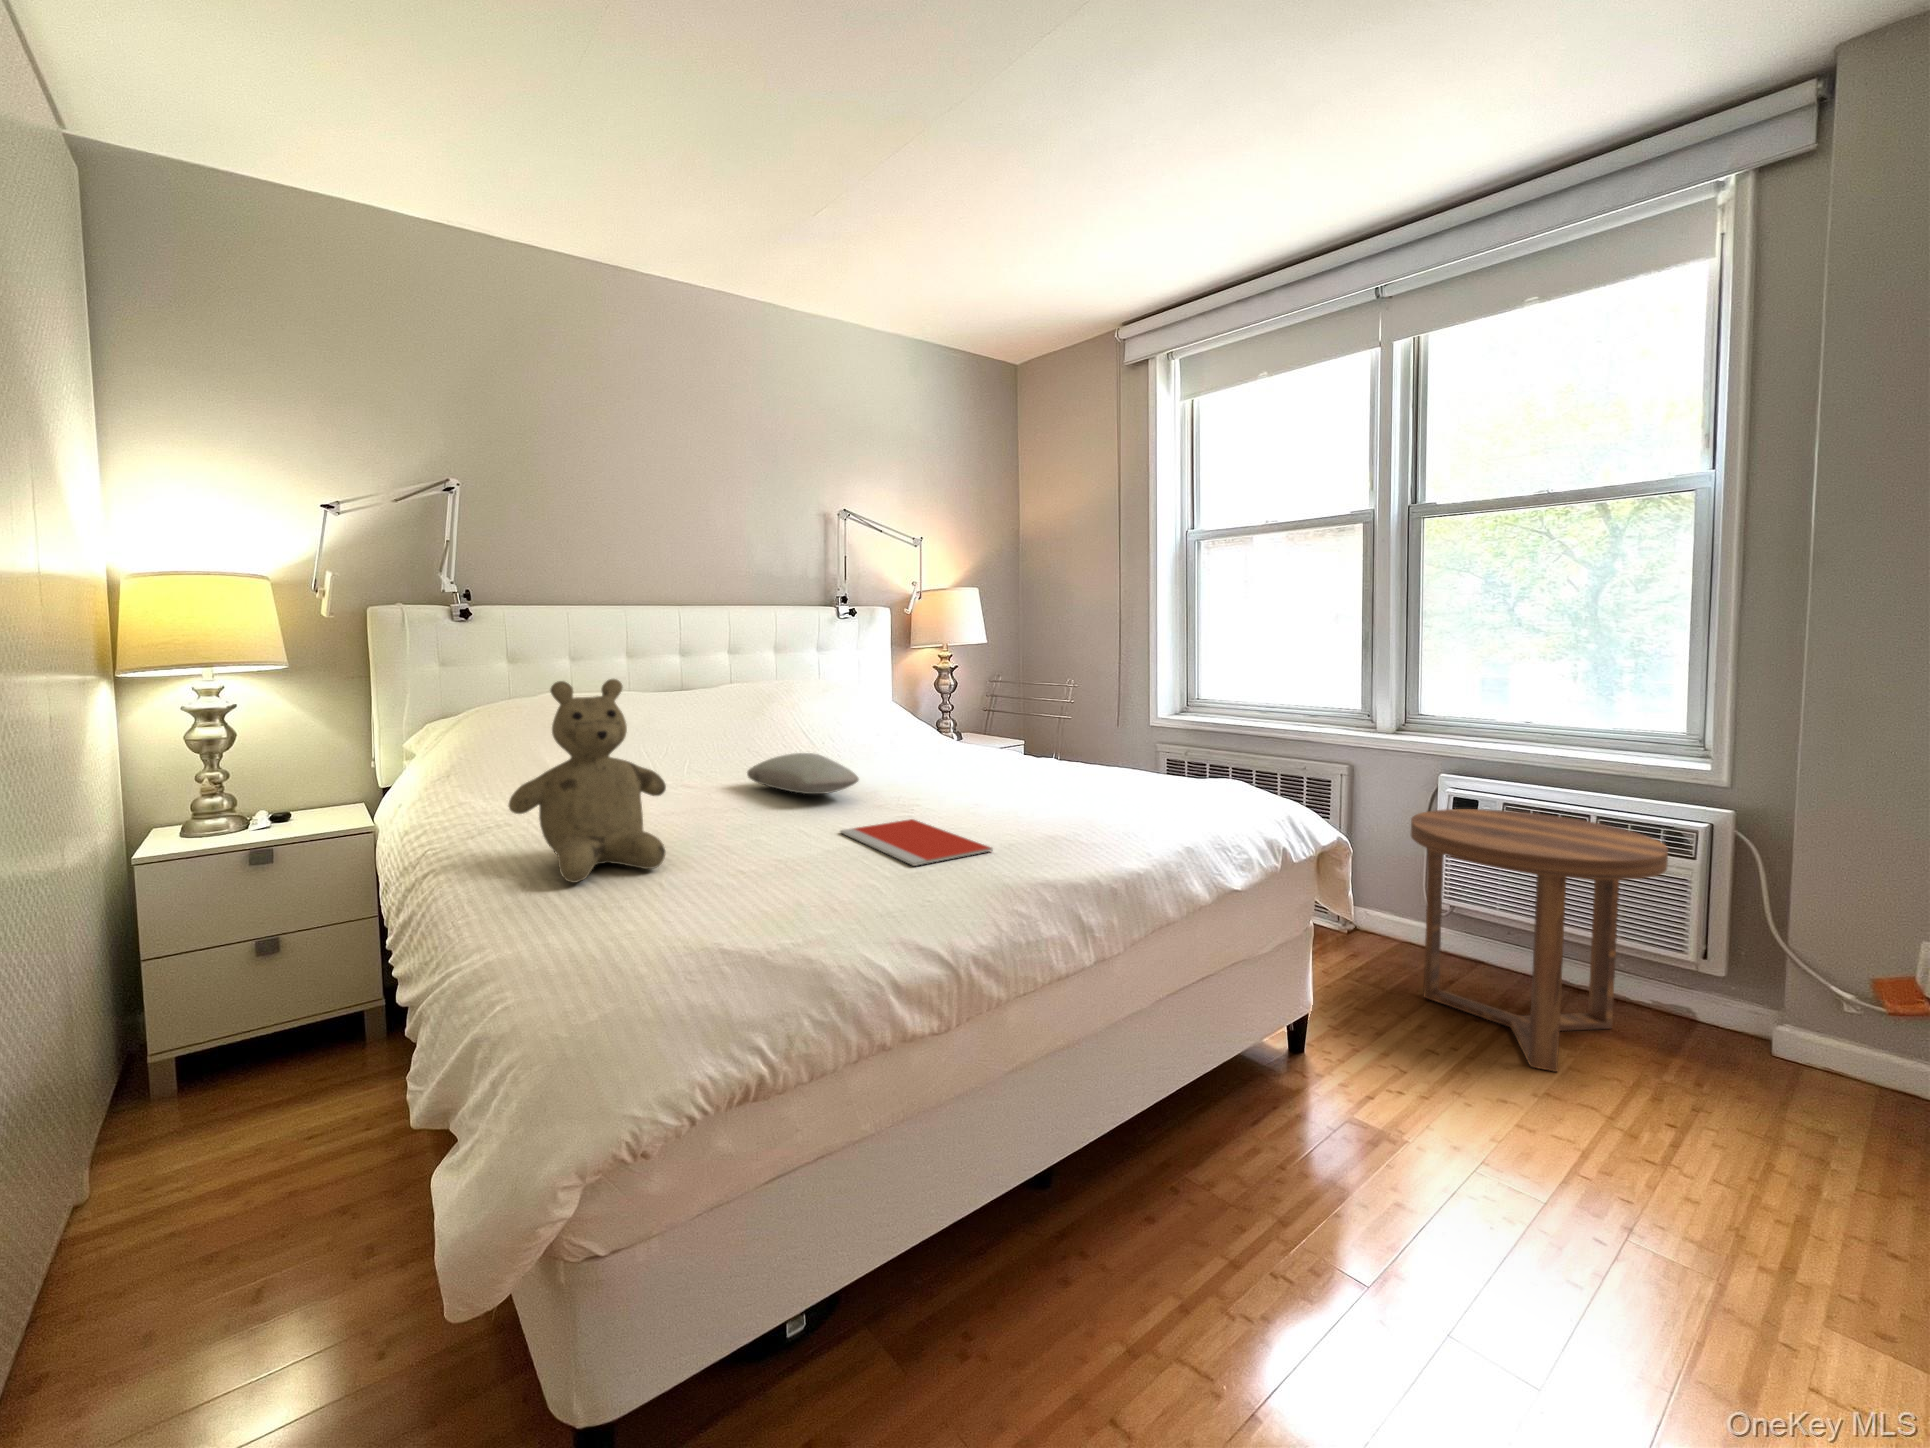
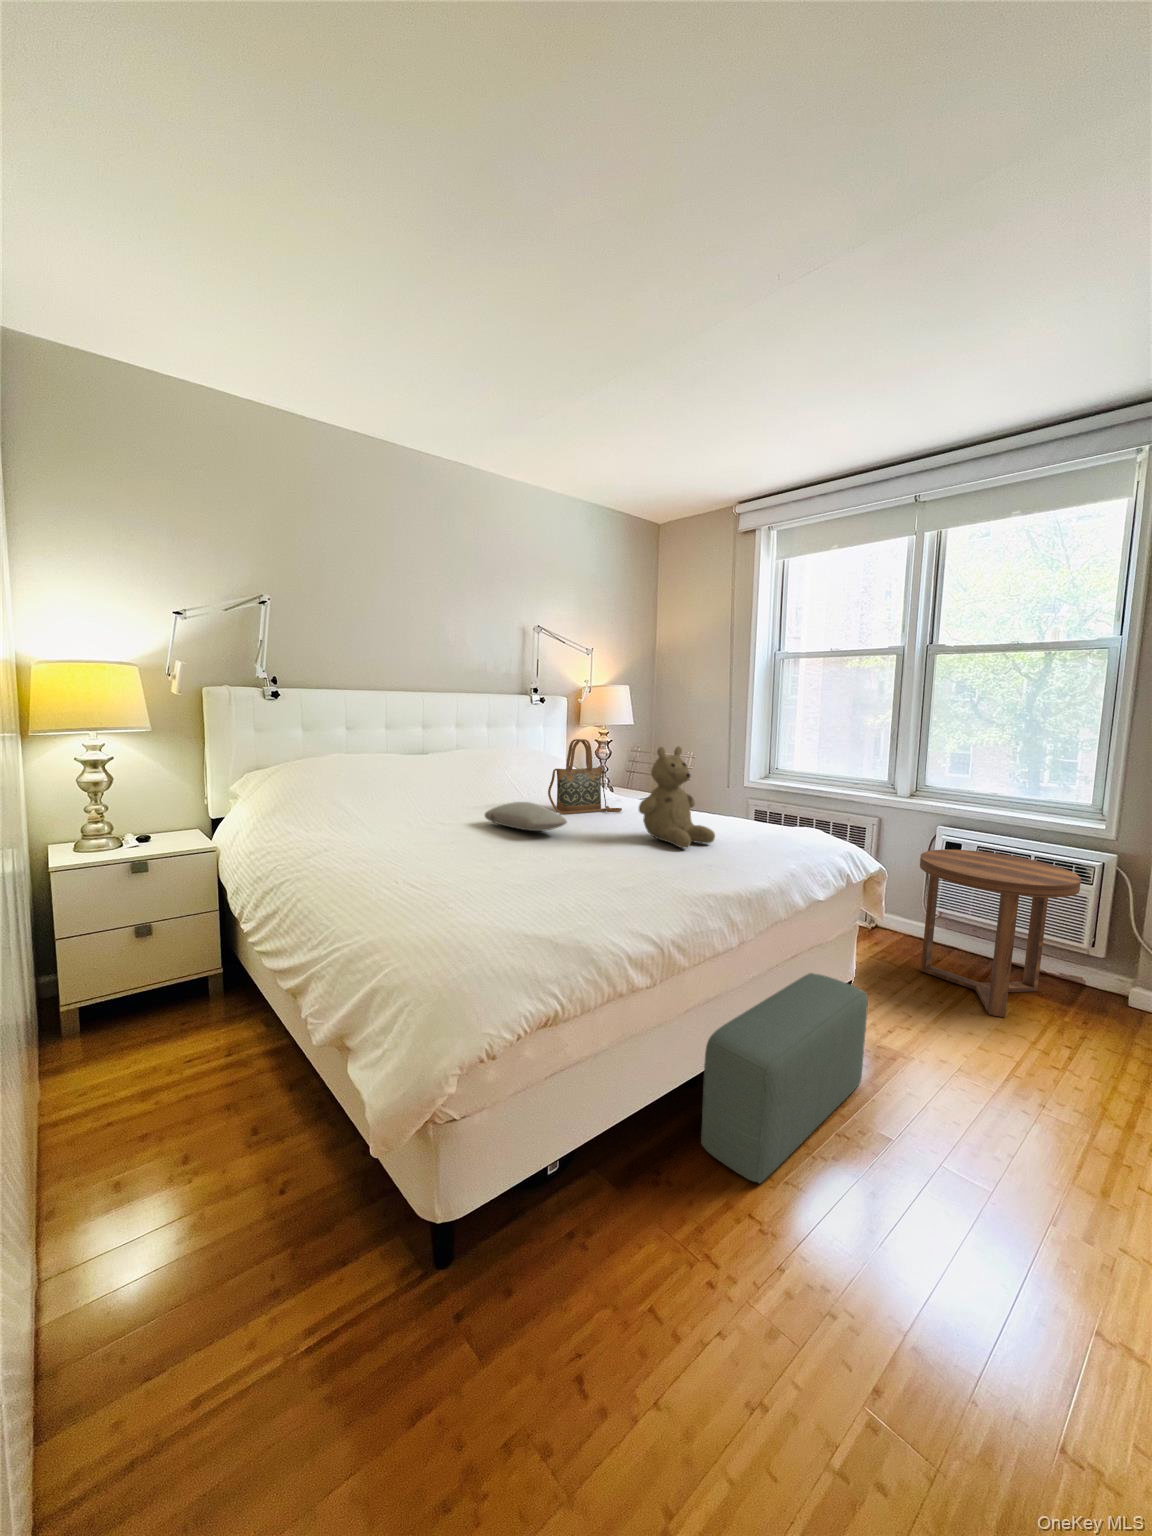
handbag: none [847,661,958,770] -> present [548,739,622,814]
teddy bear: present [508,679,666,883] -> present [639,747,715,848]
notebook: present [840,819,993,866] -> none [564,850,672,882]
pouf: none [1039,1004,1316,1353] -> present [701,973,868,1183]

